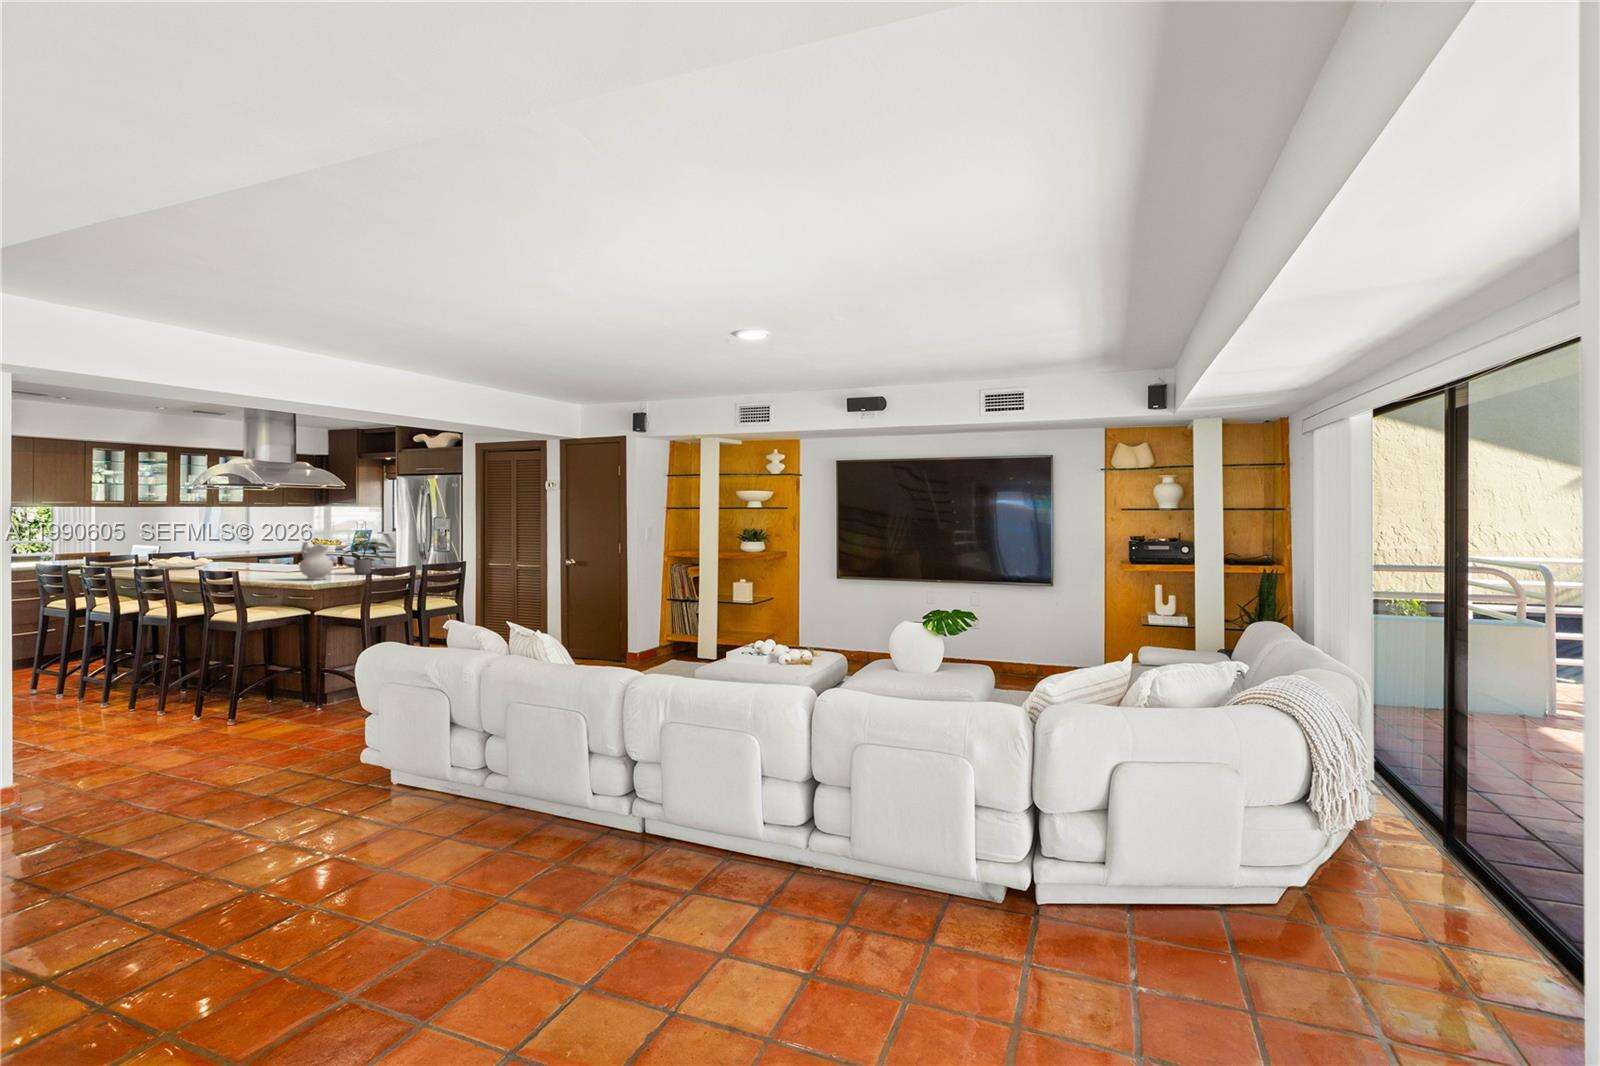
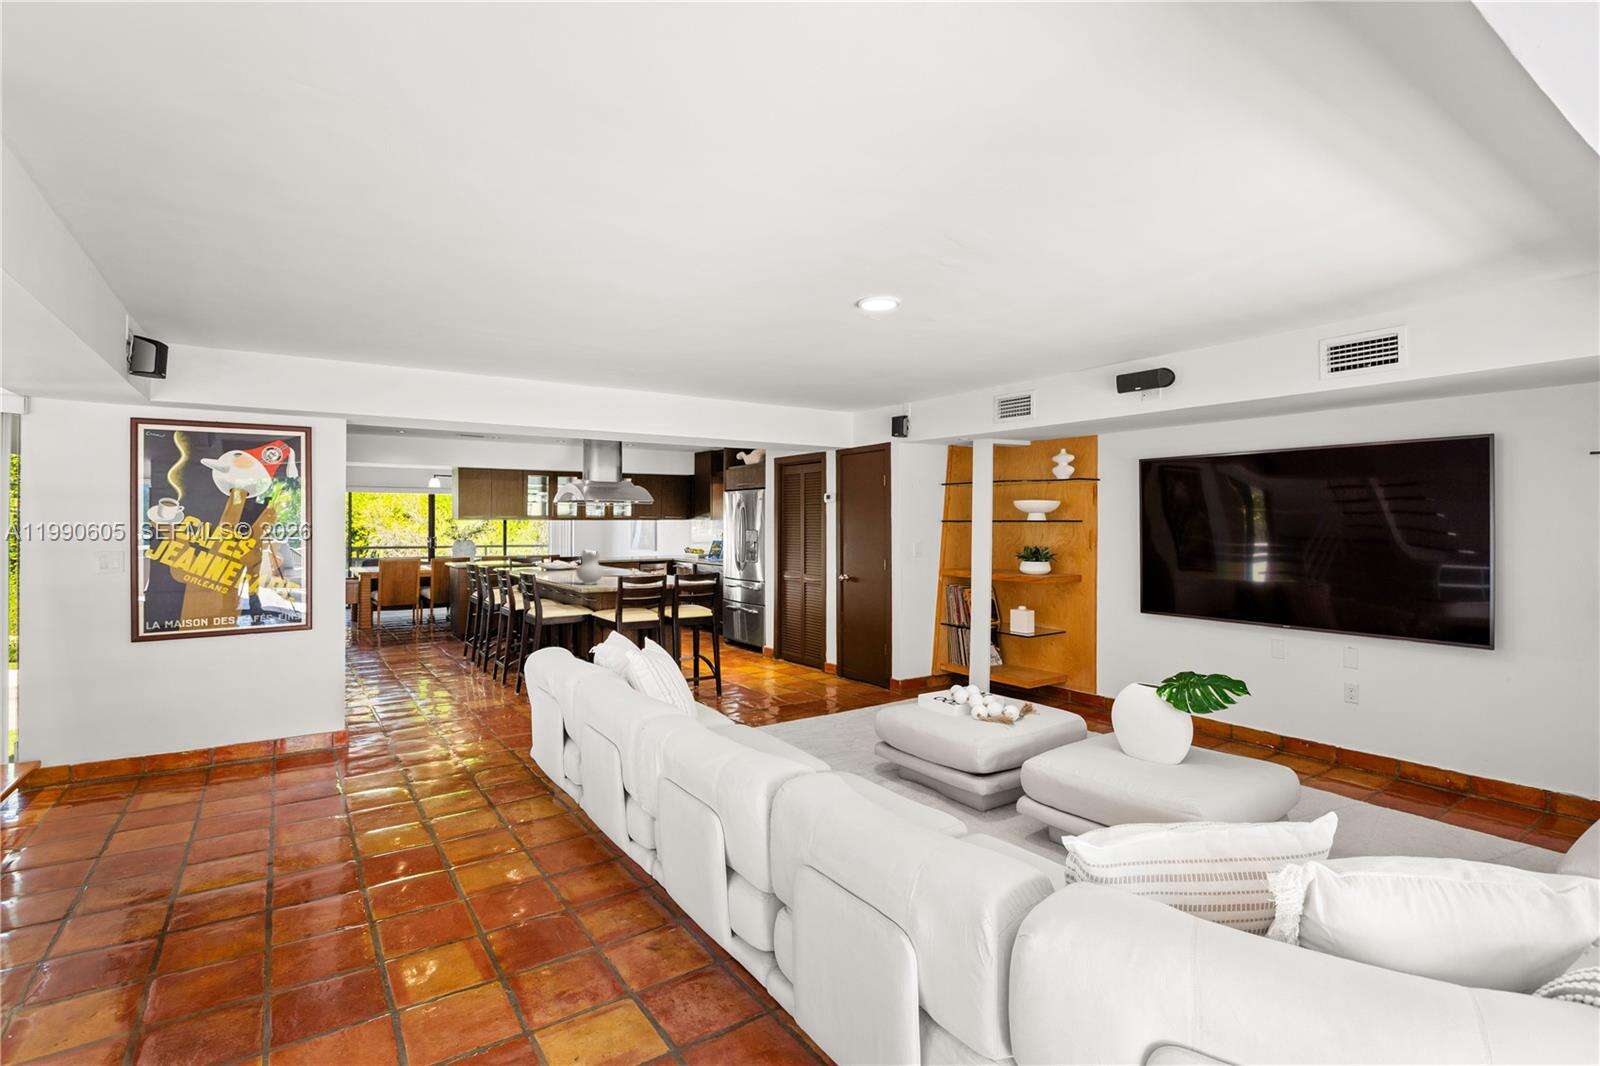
potted plant: present [344,541,390,575] -> none [626,550,663,581]

